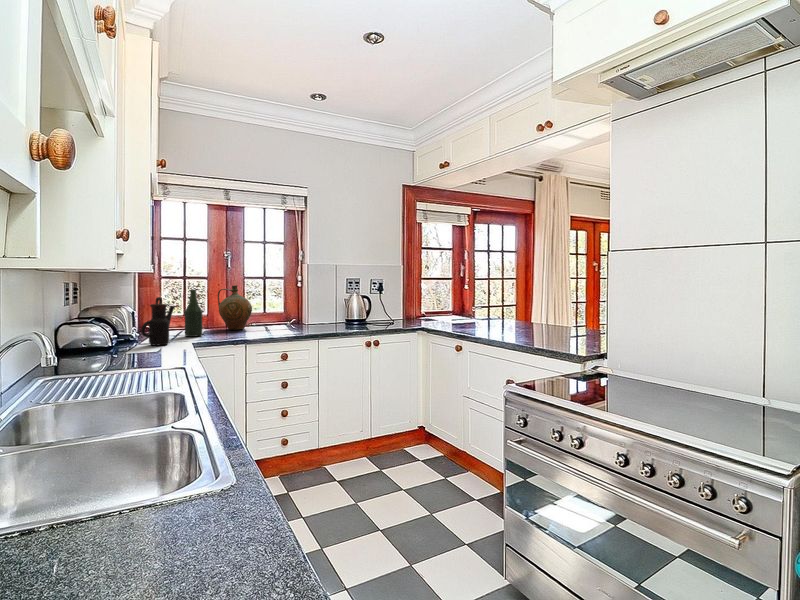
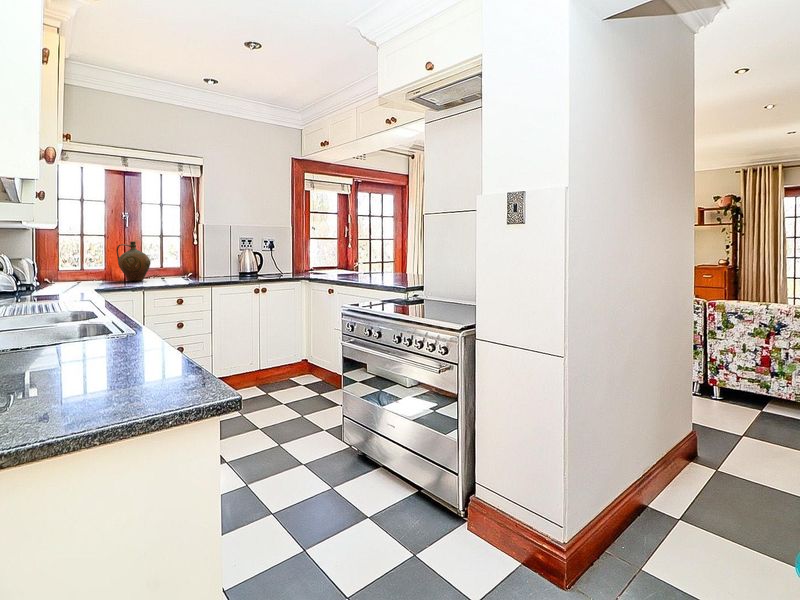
bottle: present [185,290,202,337] -> none [83,244,102,286]
teapot: present [141,297,175,345] -> none [40,249,73,291]

